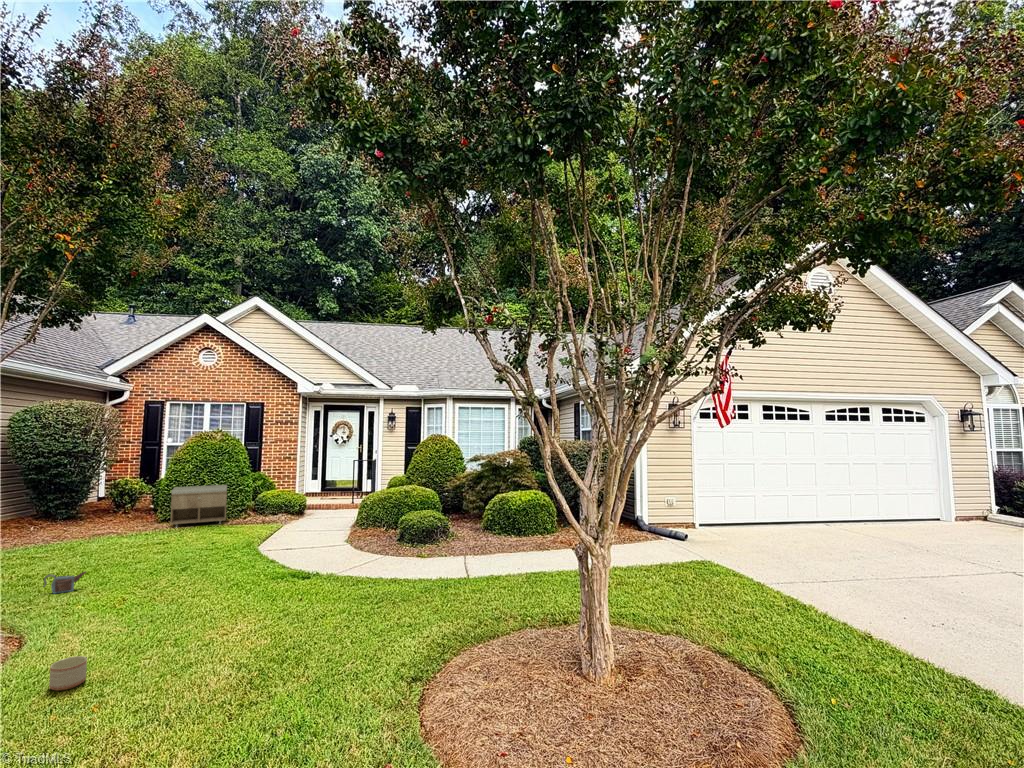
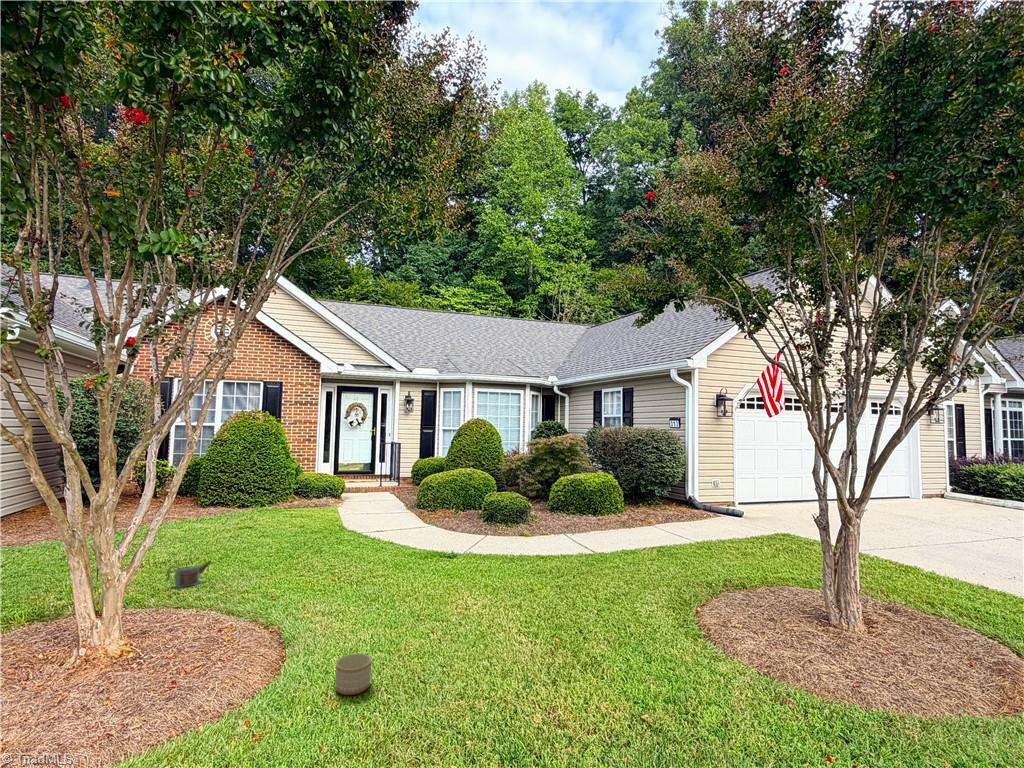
storage bench: present [170,485,227,527] -> none [210,467,275,514]

